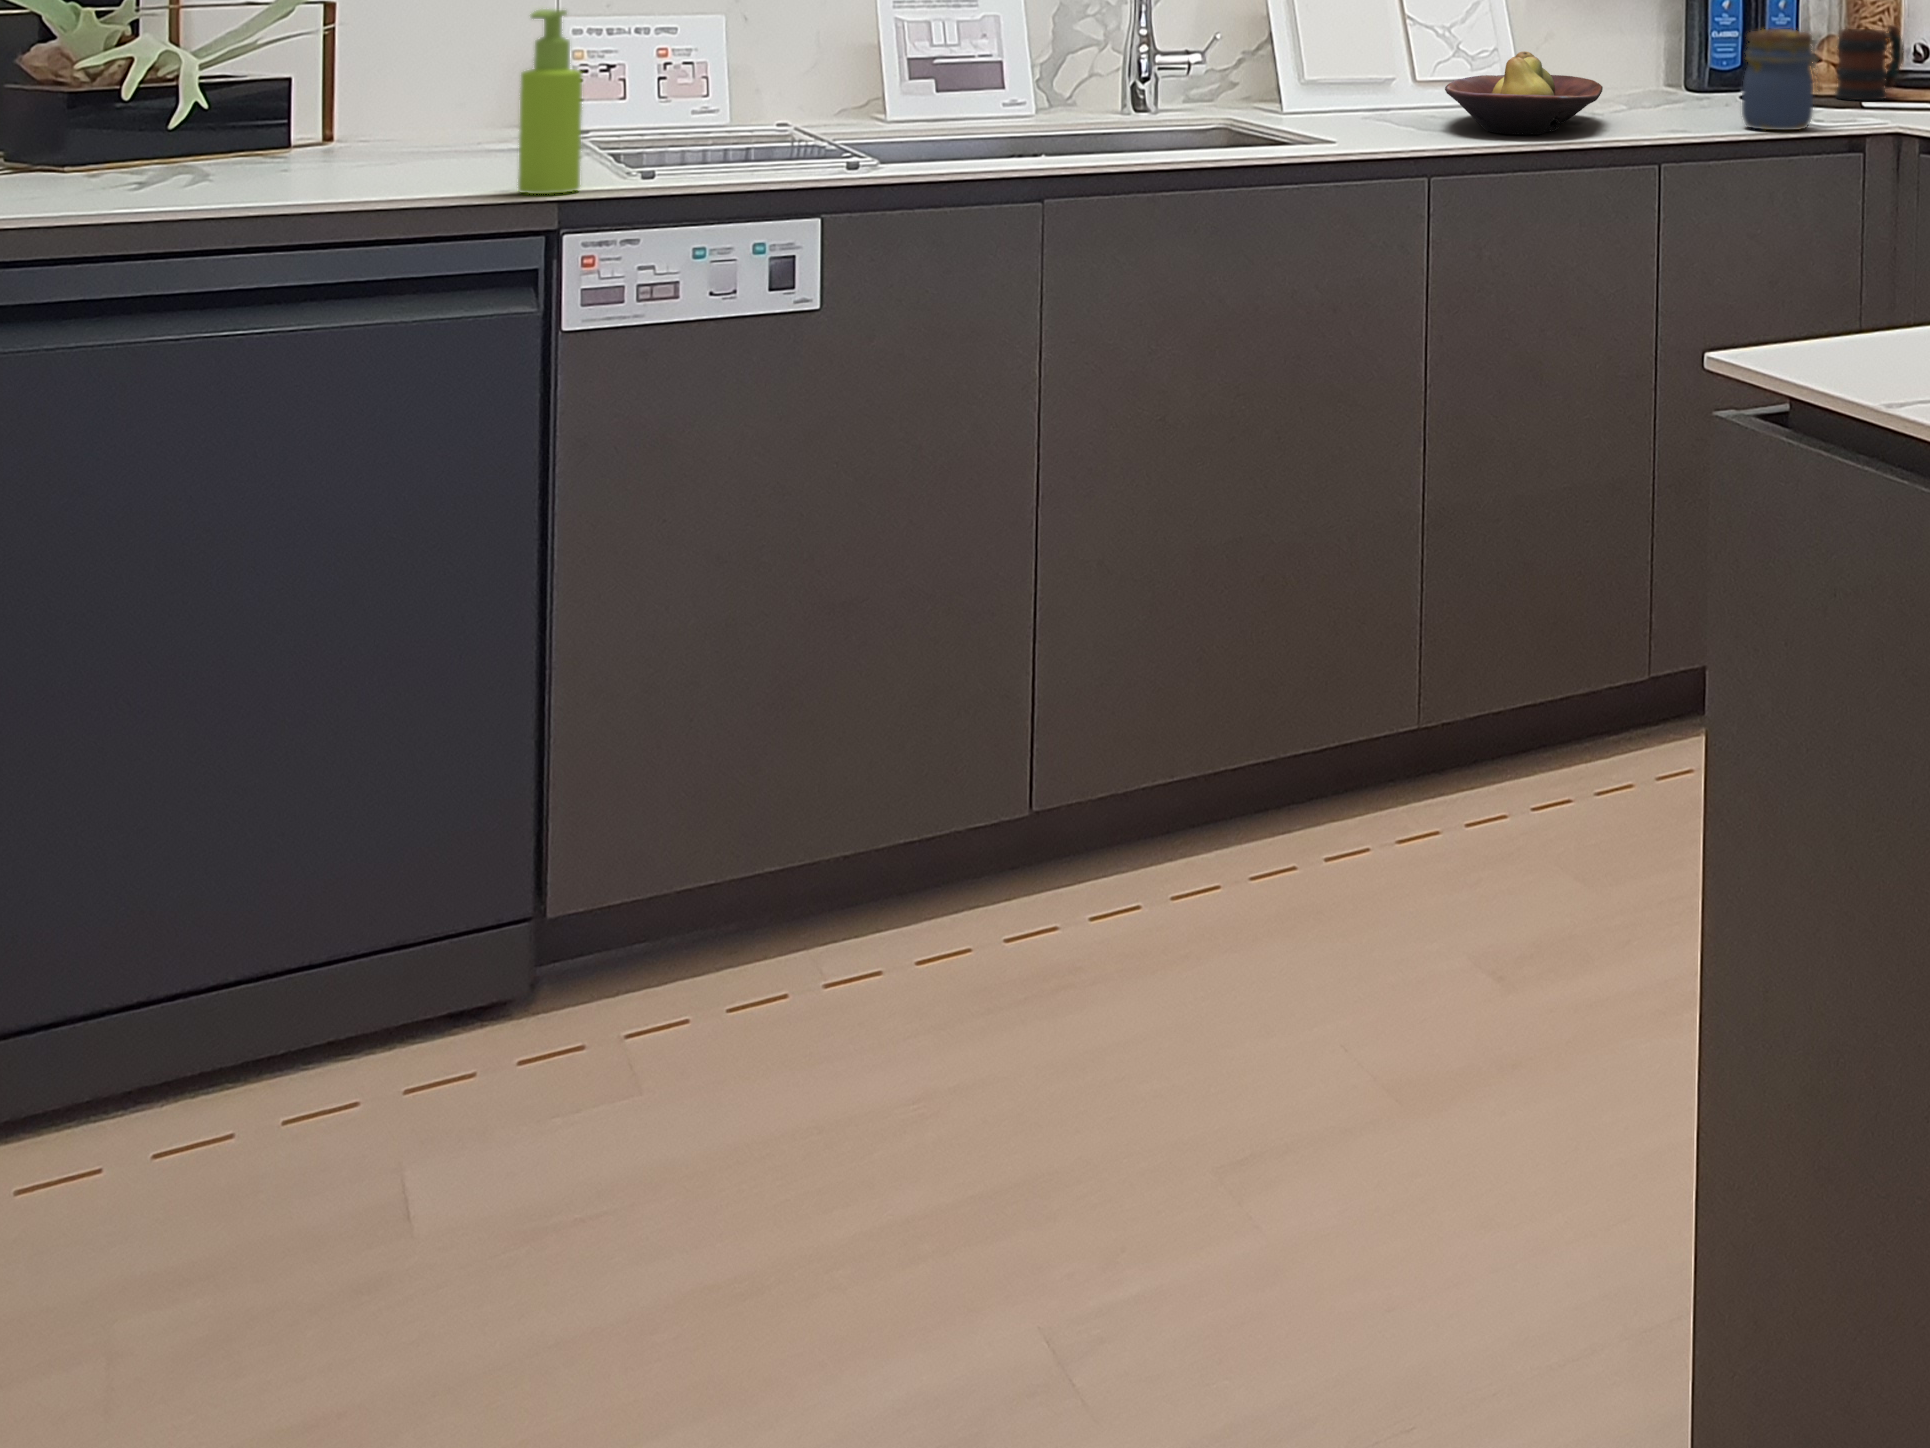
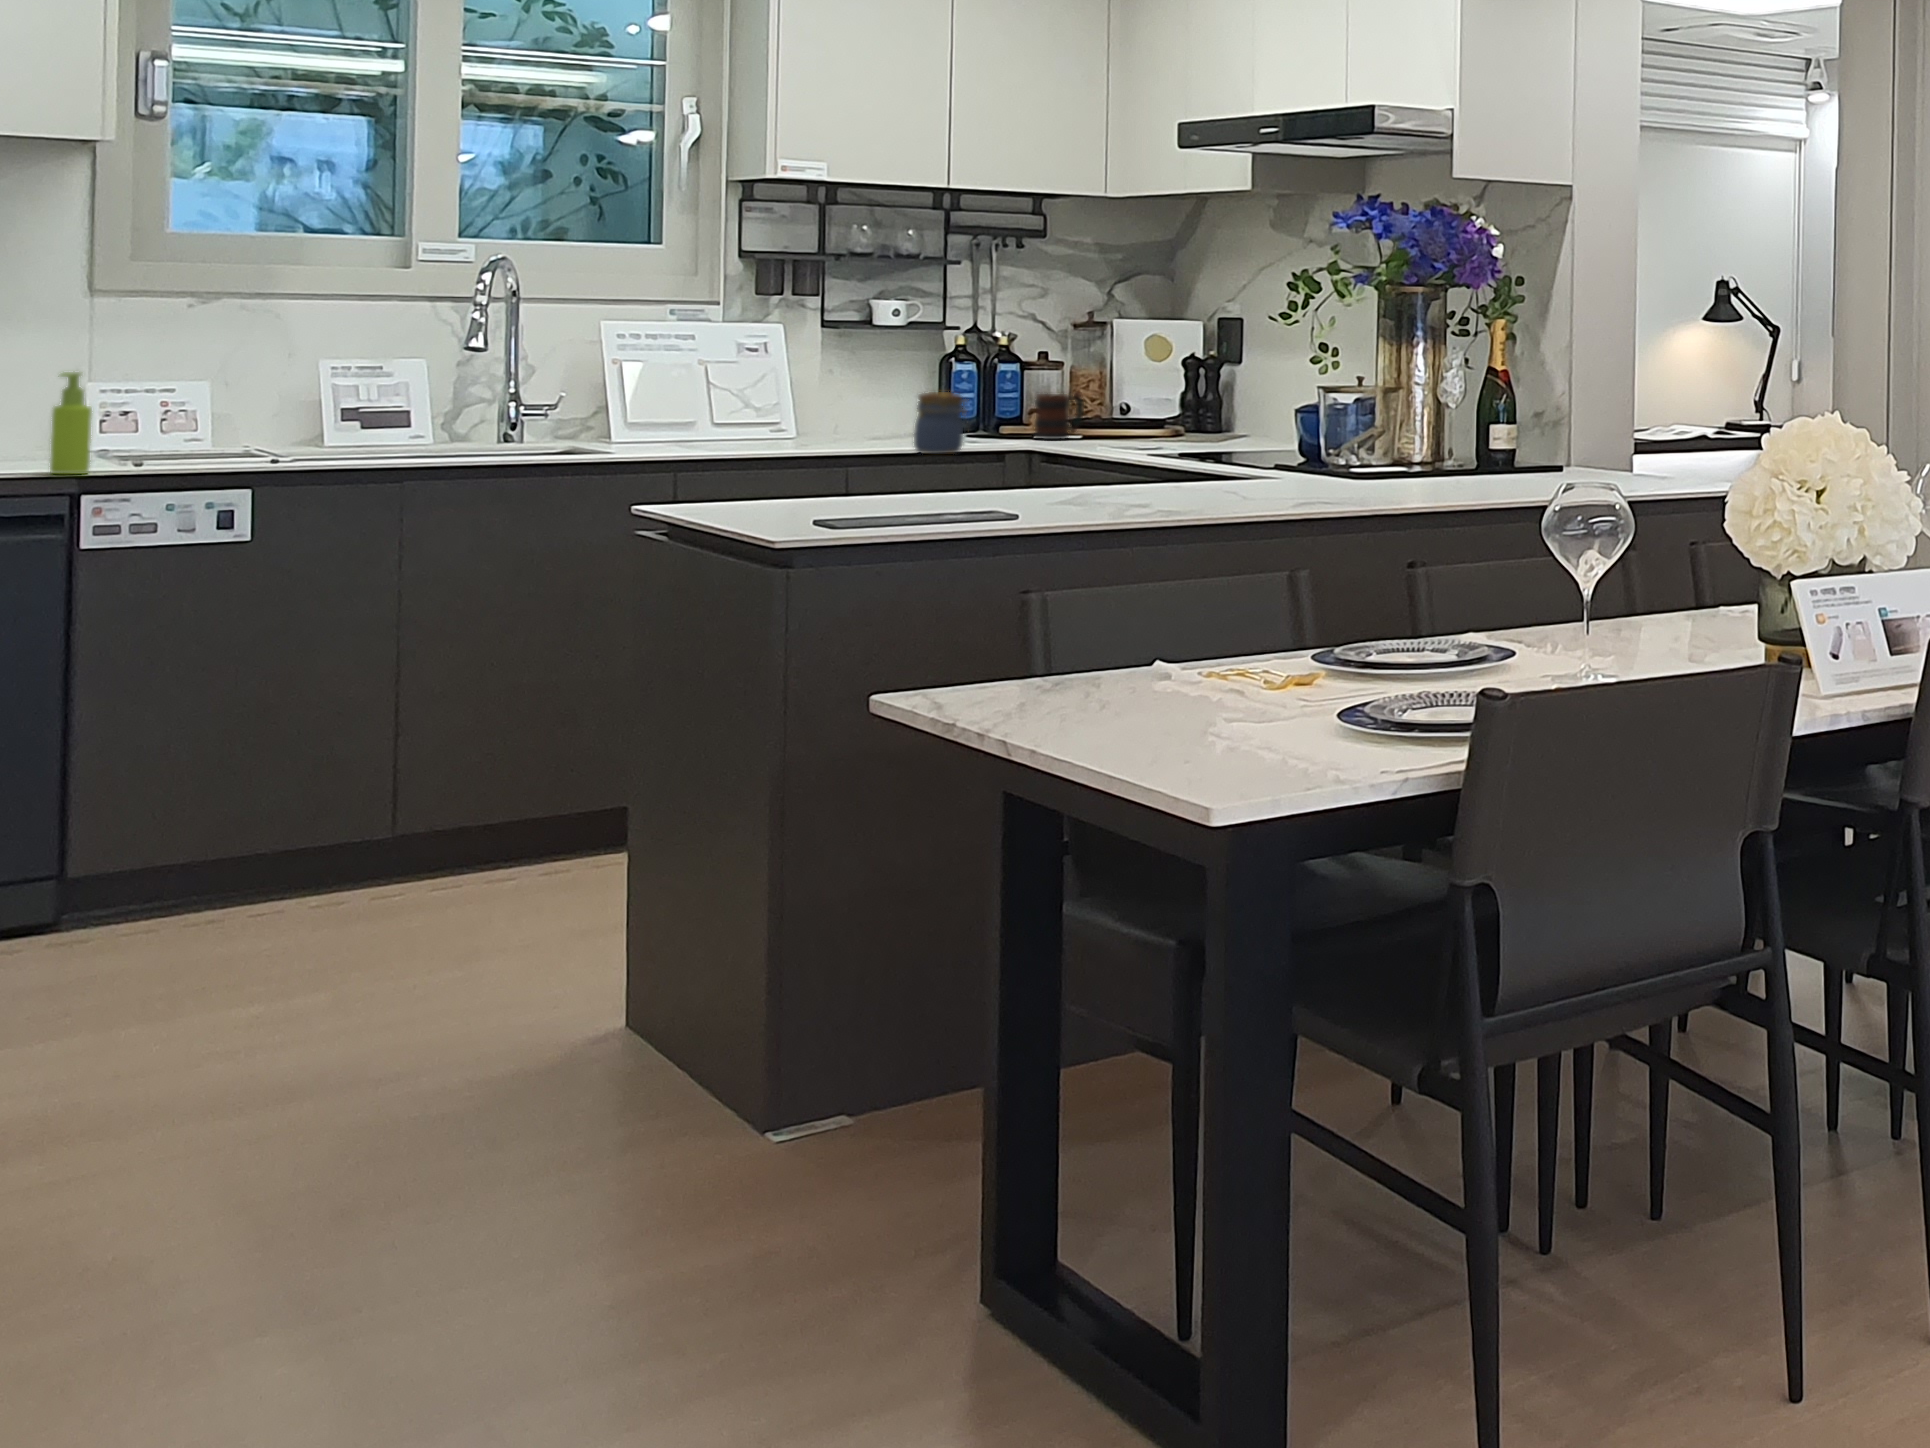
fruit bowl: present [1445,51,1603,135] -> none [703,405,825,455]

